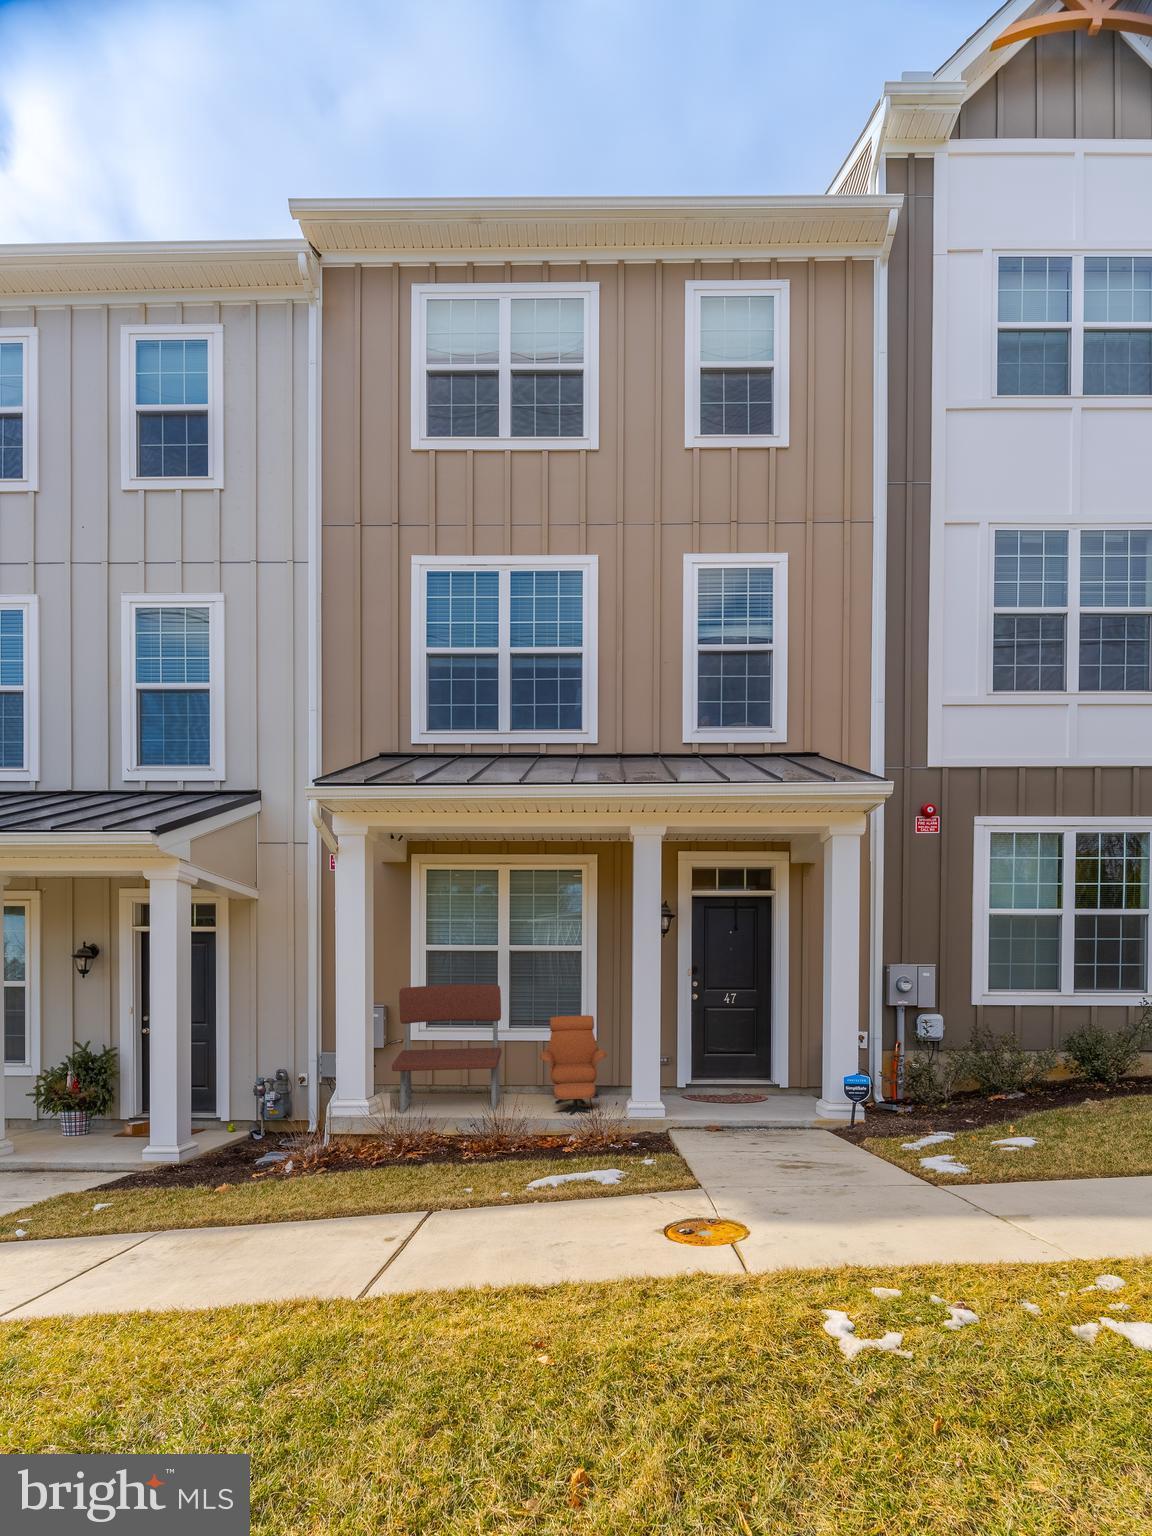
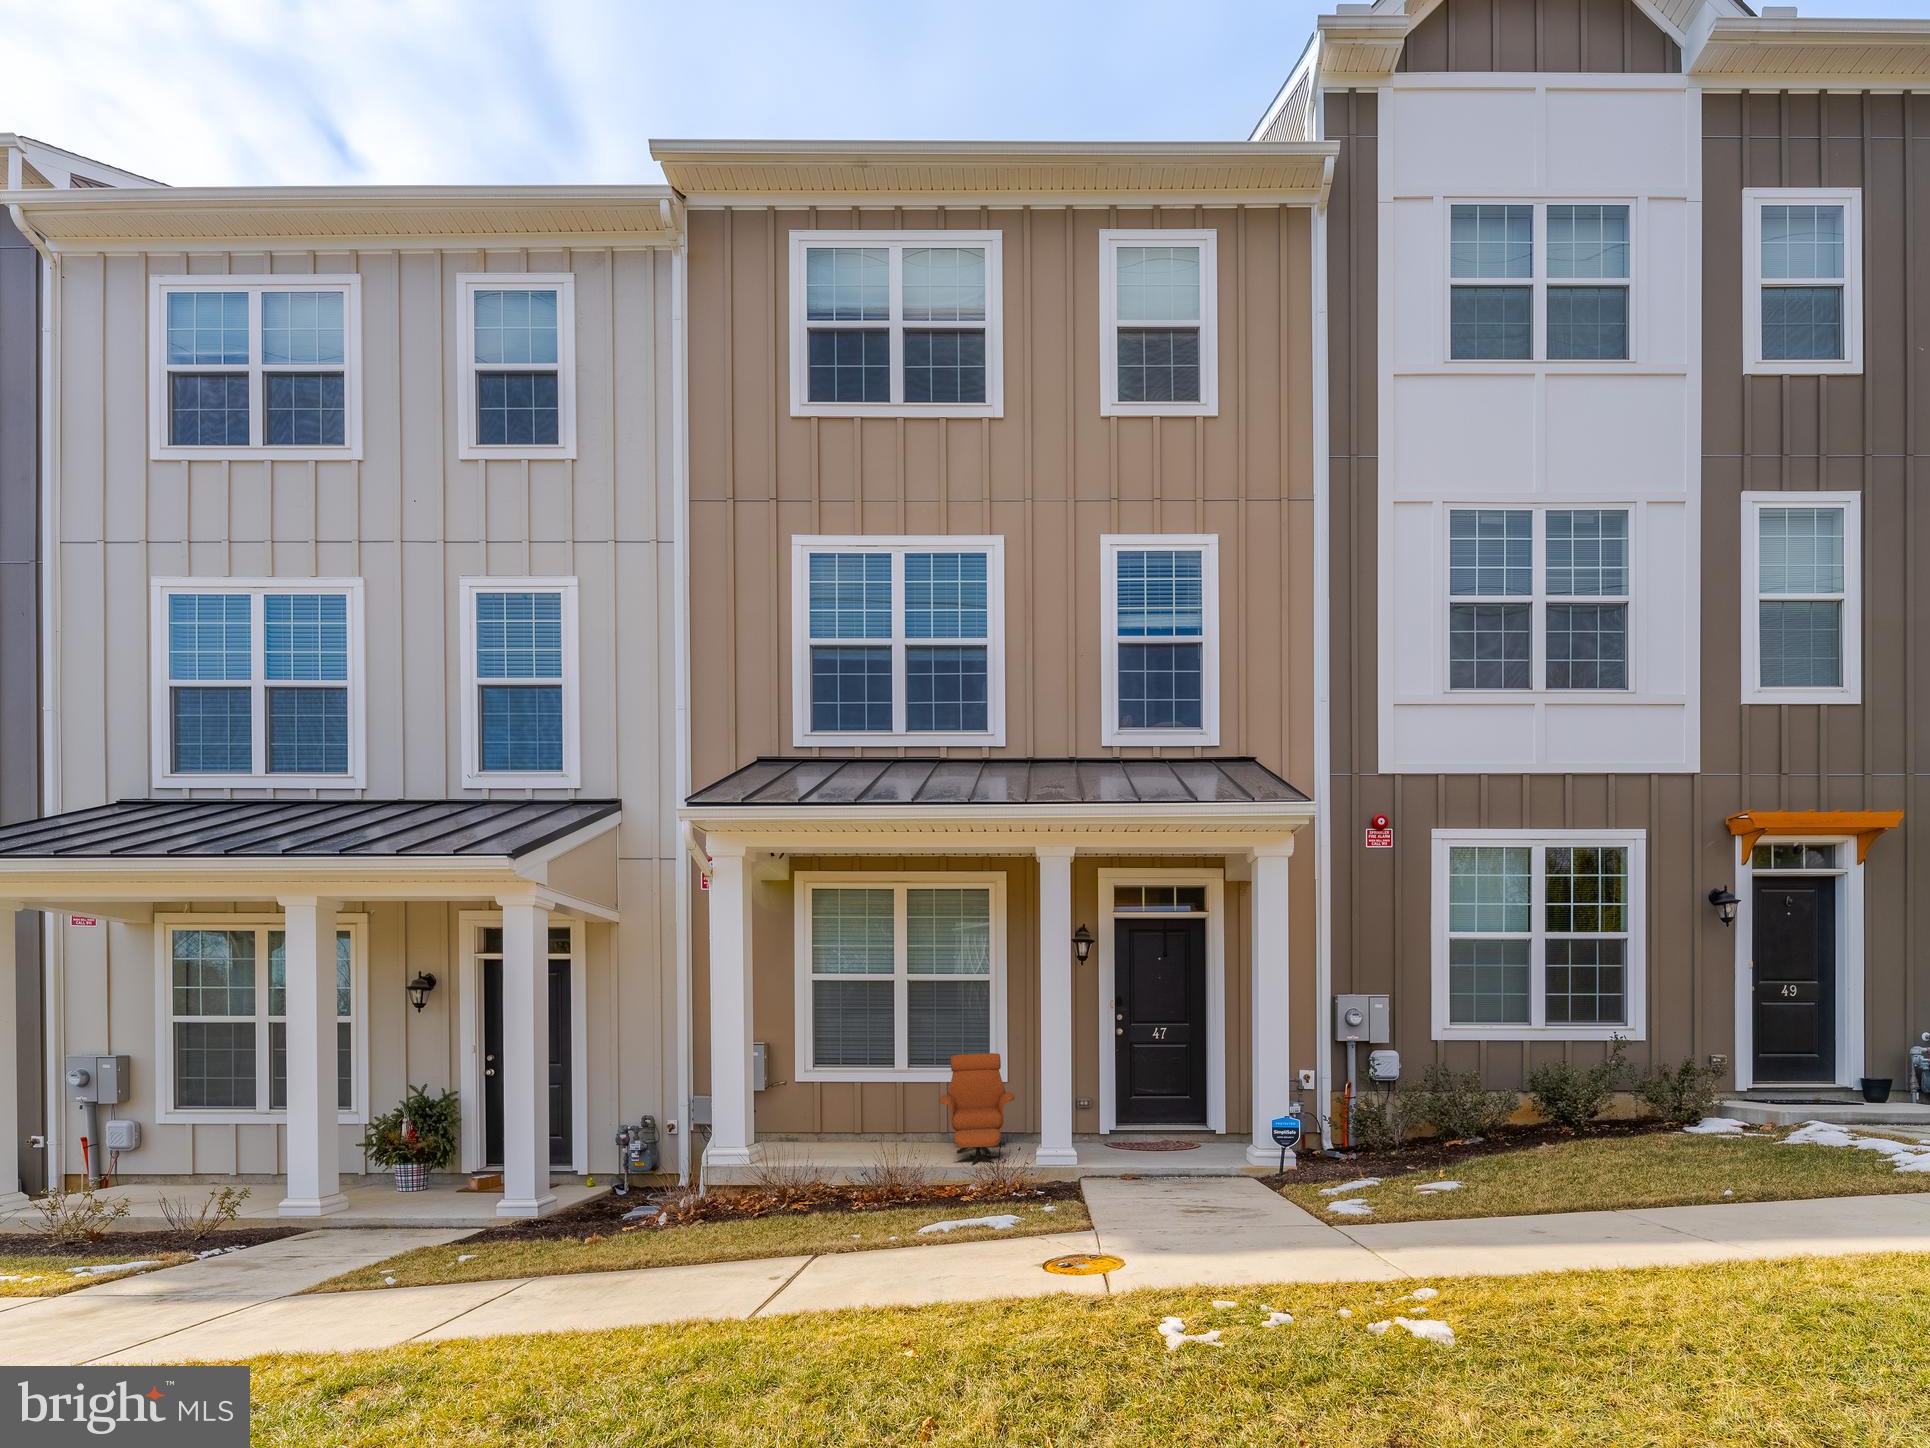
bench: present [392,985,501,1113] -> none [773,1019,896,1165]

